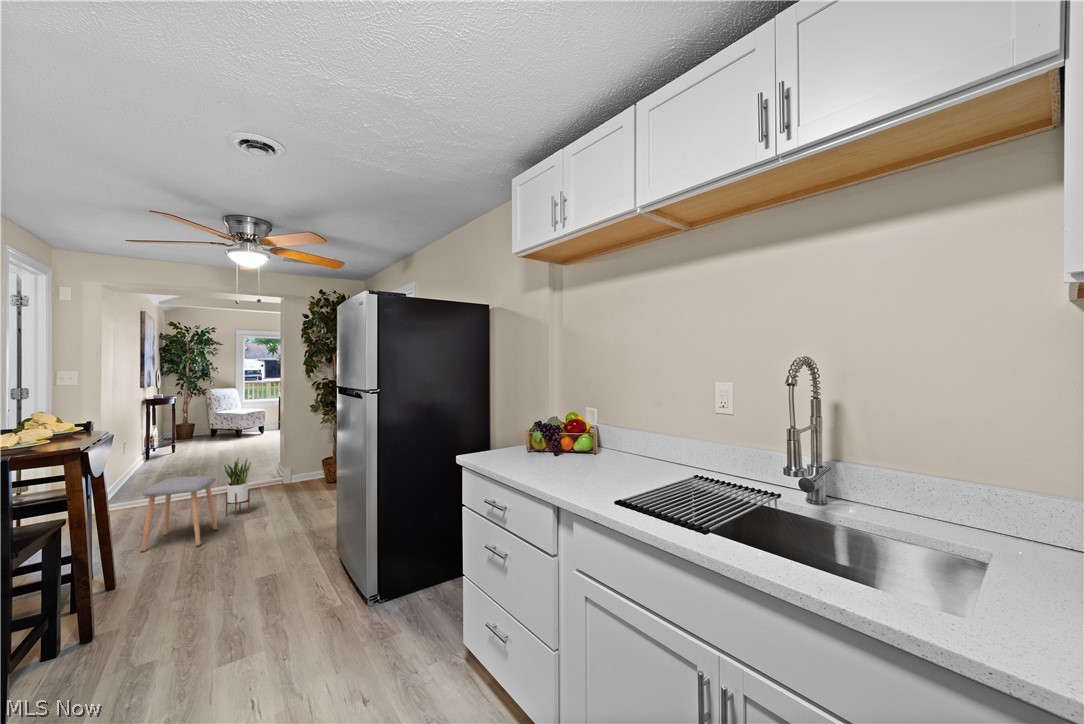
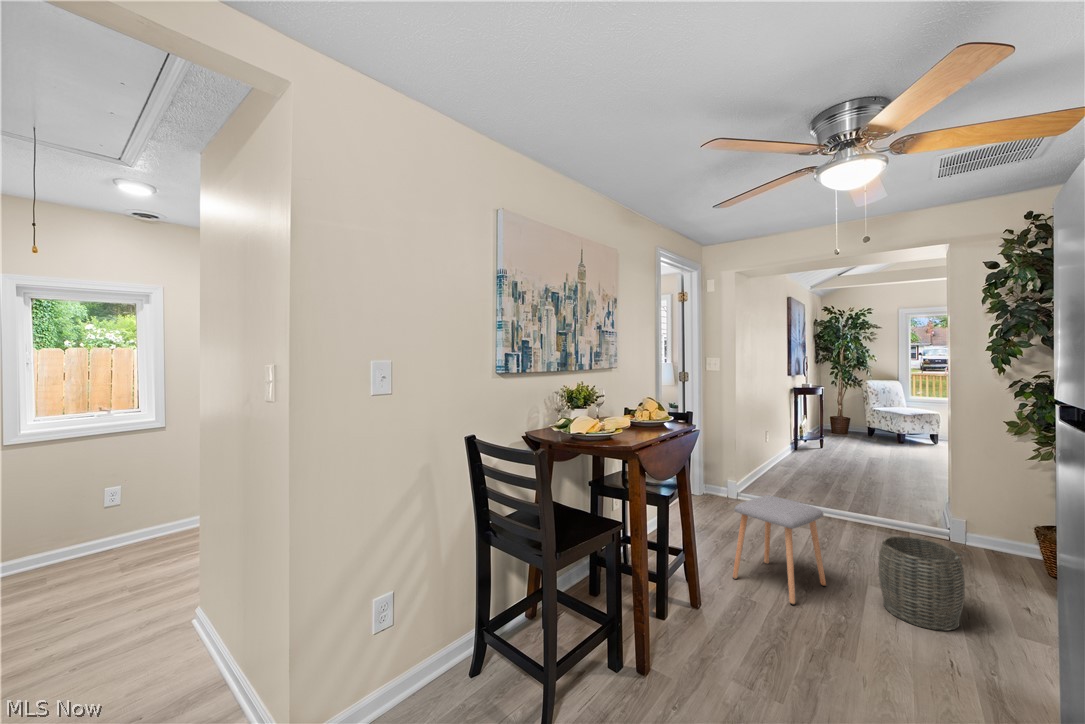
potted plant: present [221,456,251,517] -> none [838,482,883,576]
woven basket: none [253,477,298,527] -> present [879,536,965,631]

